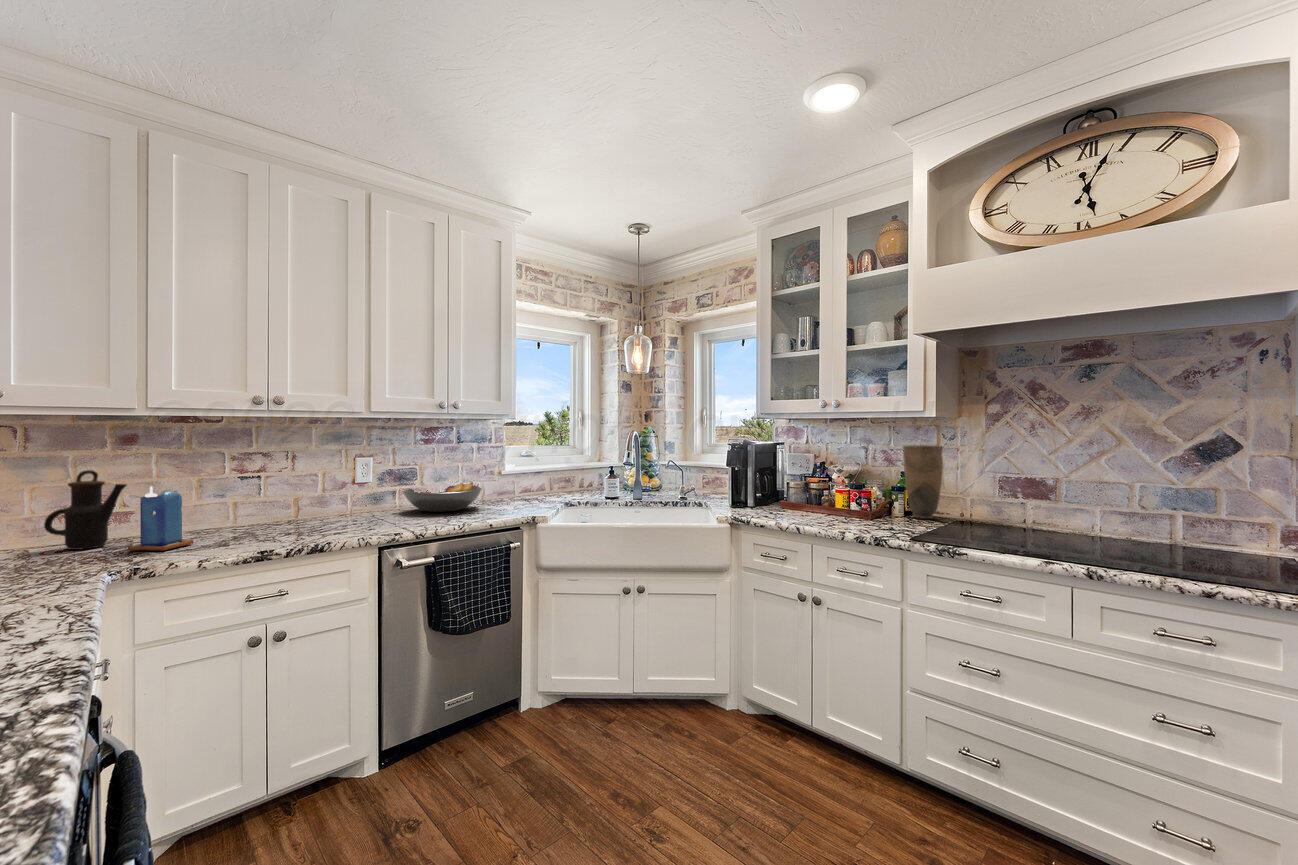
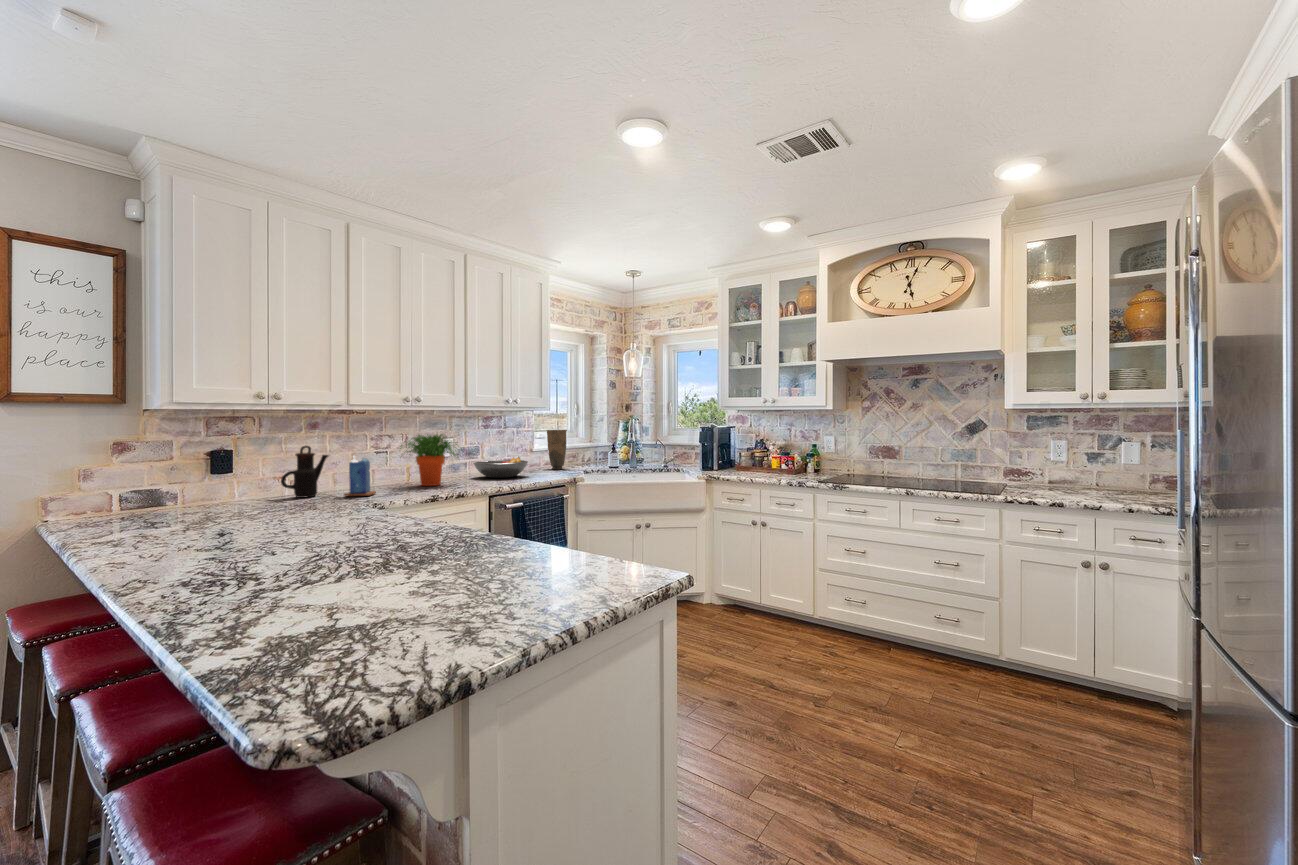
vase: present [903,445,943,519] -> present [547,430,567,469]
potted plant: none [261,451,364,527] -> present [400,434,457,486]

